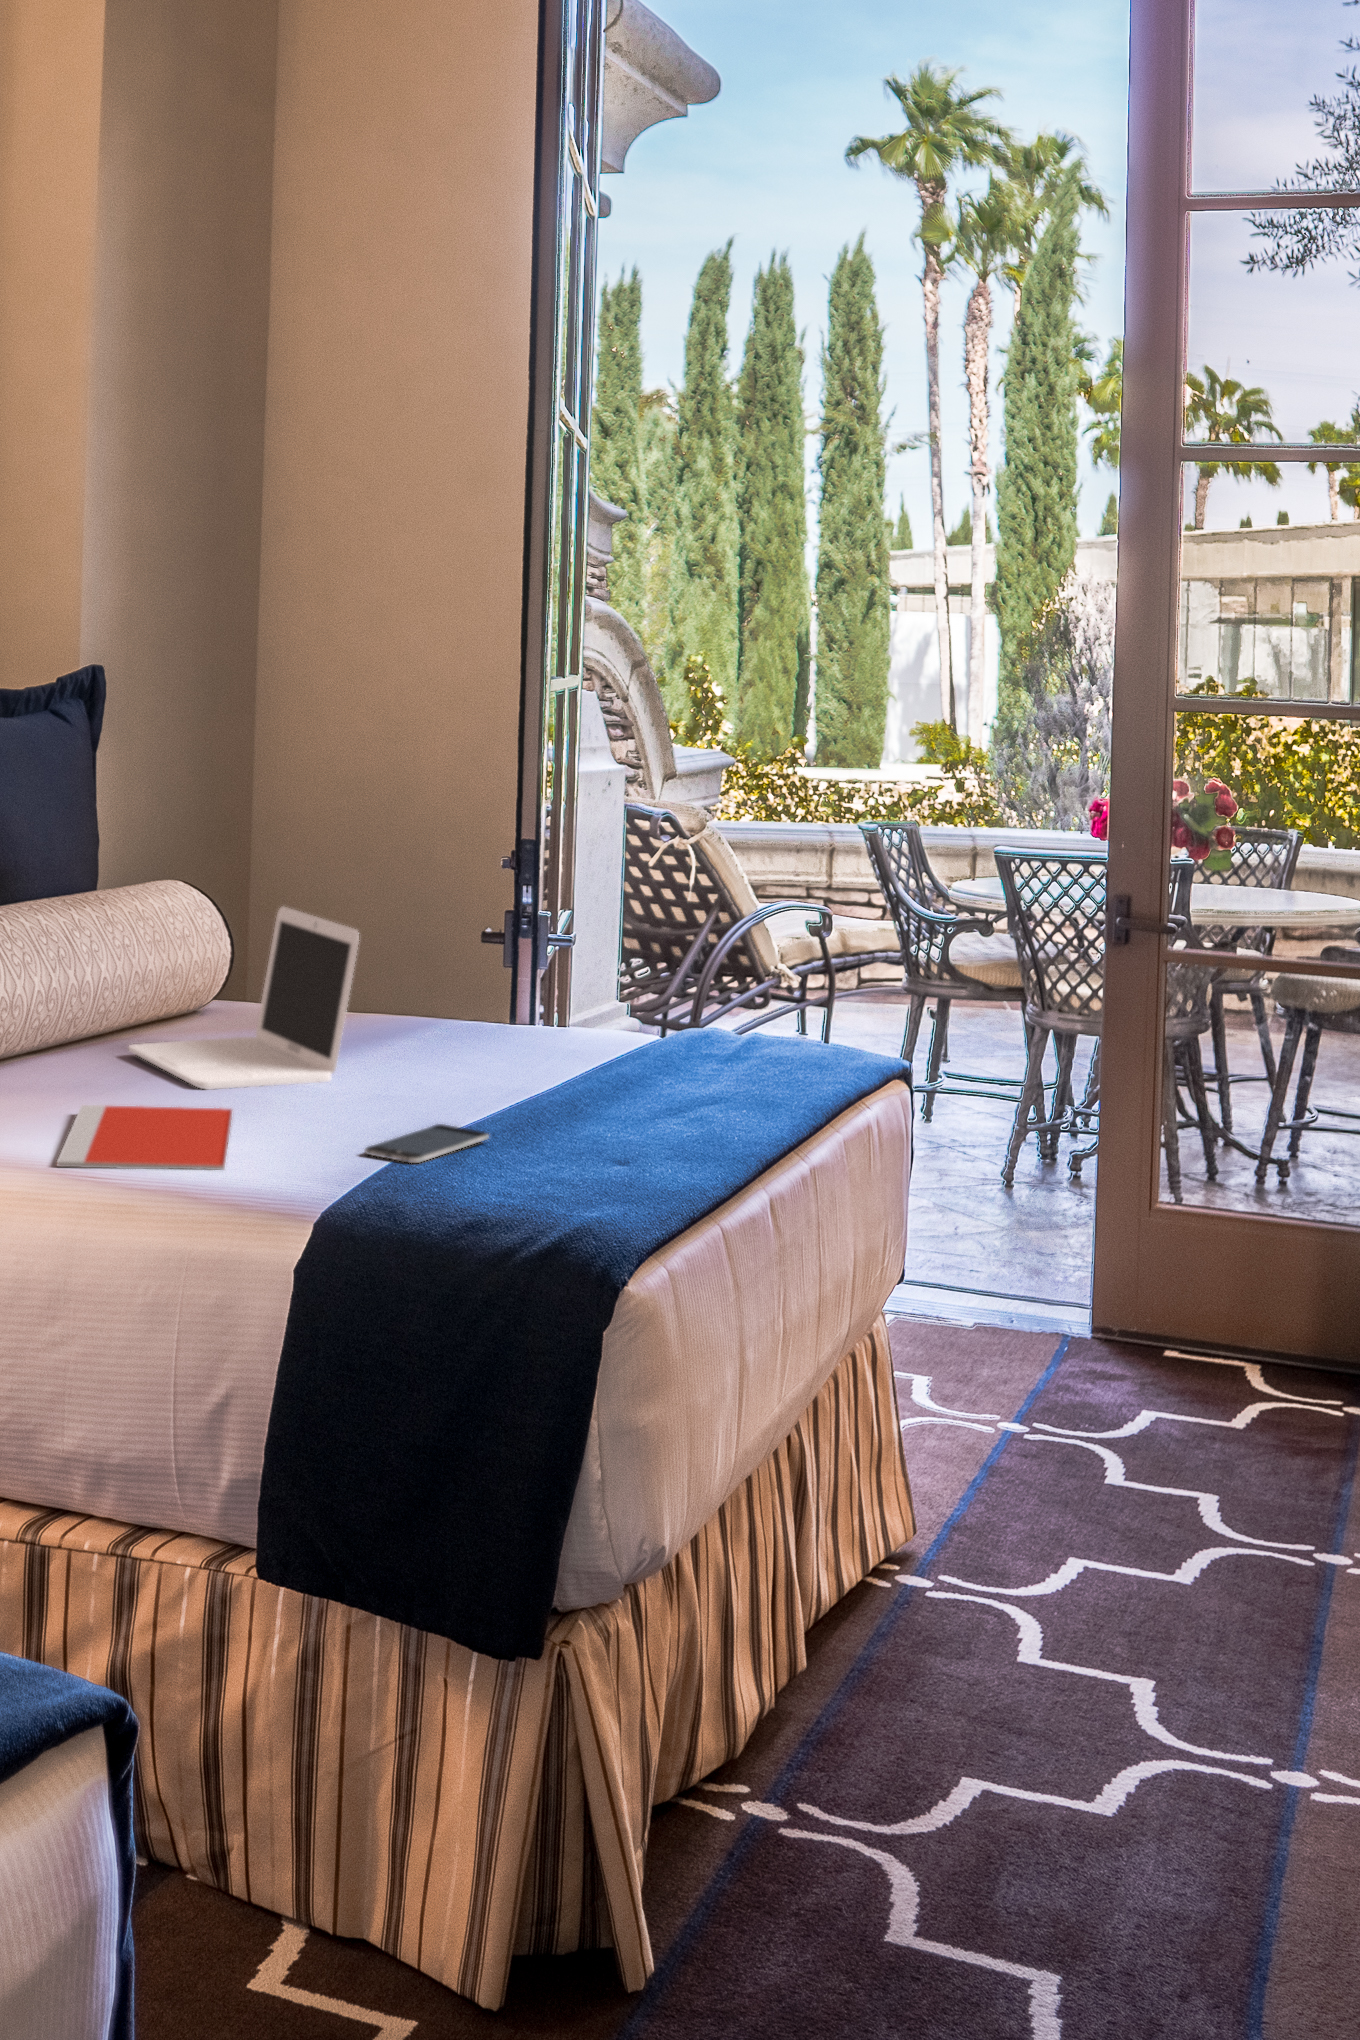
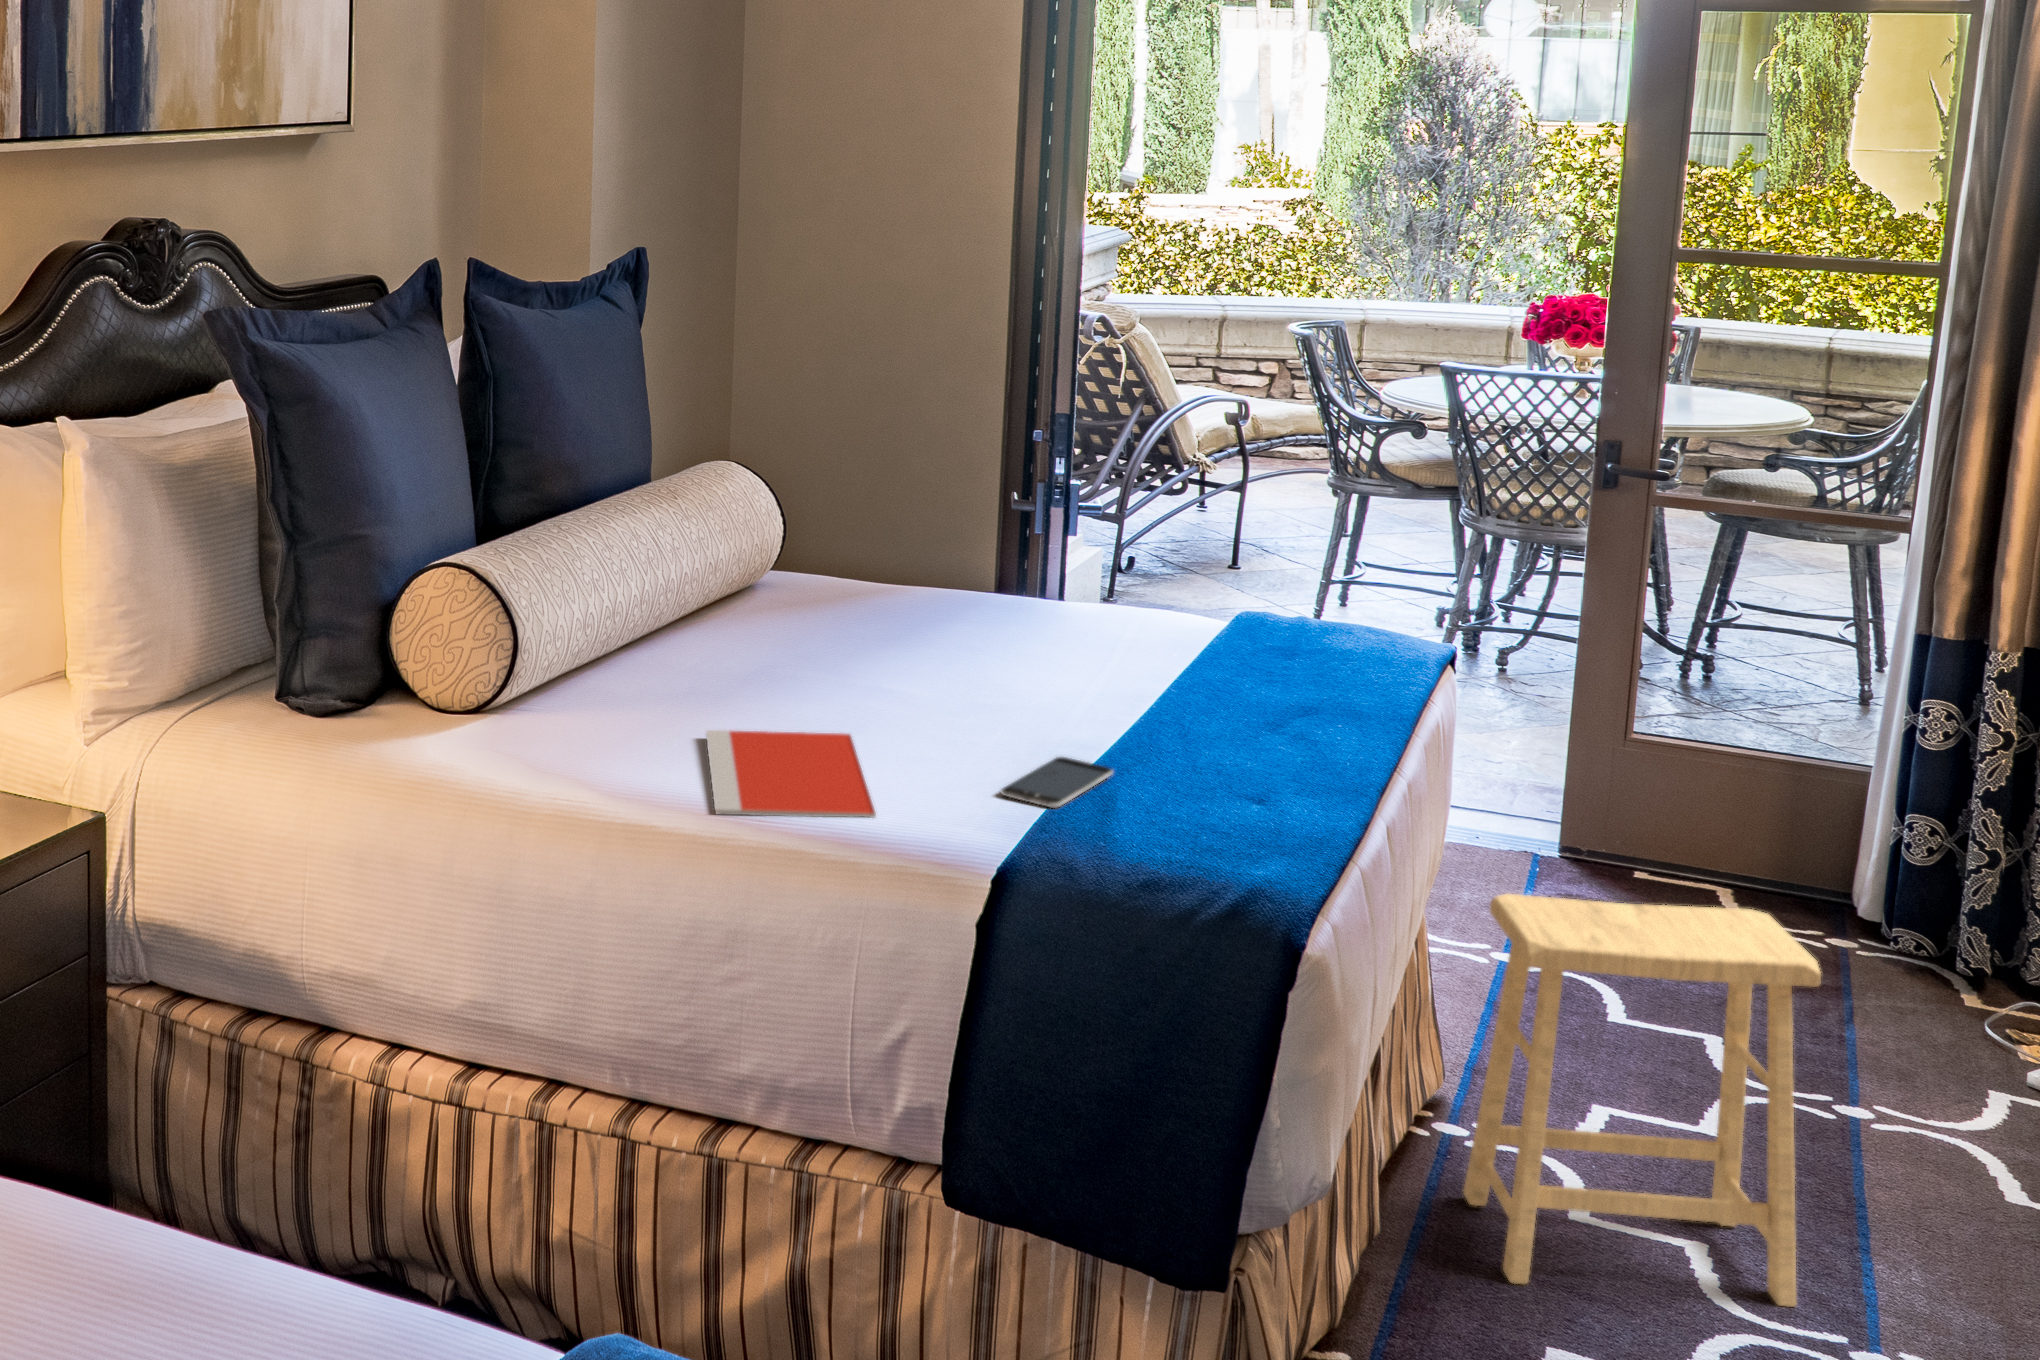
laptop: present [129,907,359,1090] -> none [715,510,949,702]
footstool: none [906,1295,1231,1737] -> present [1463,894,1821,1307]

